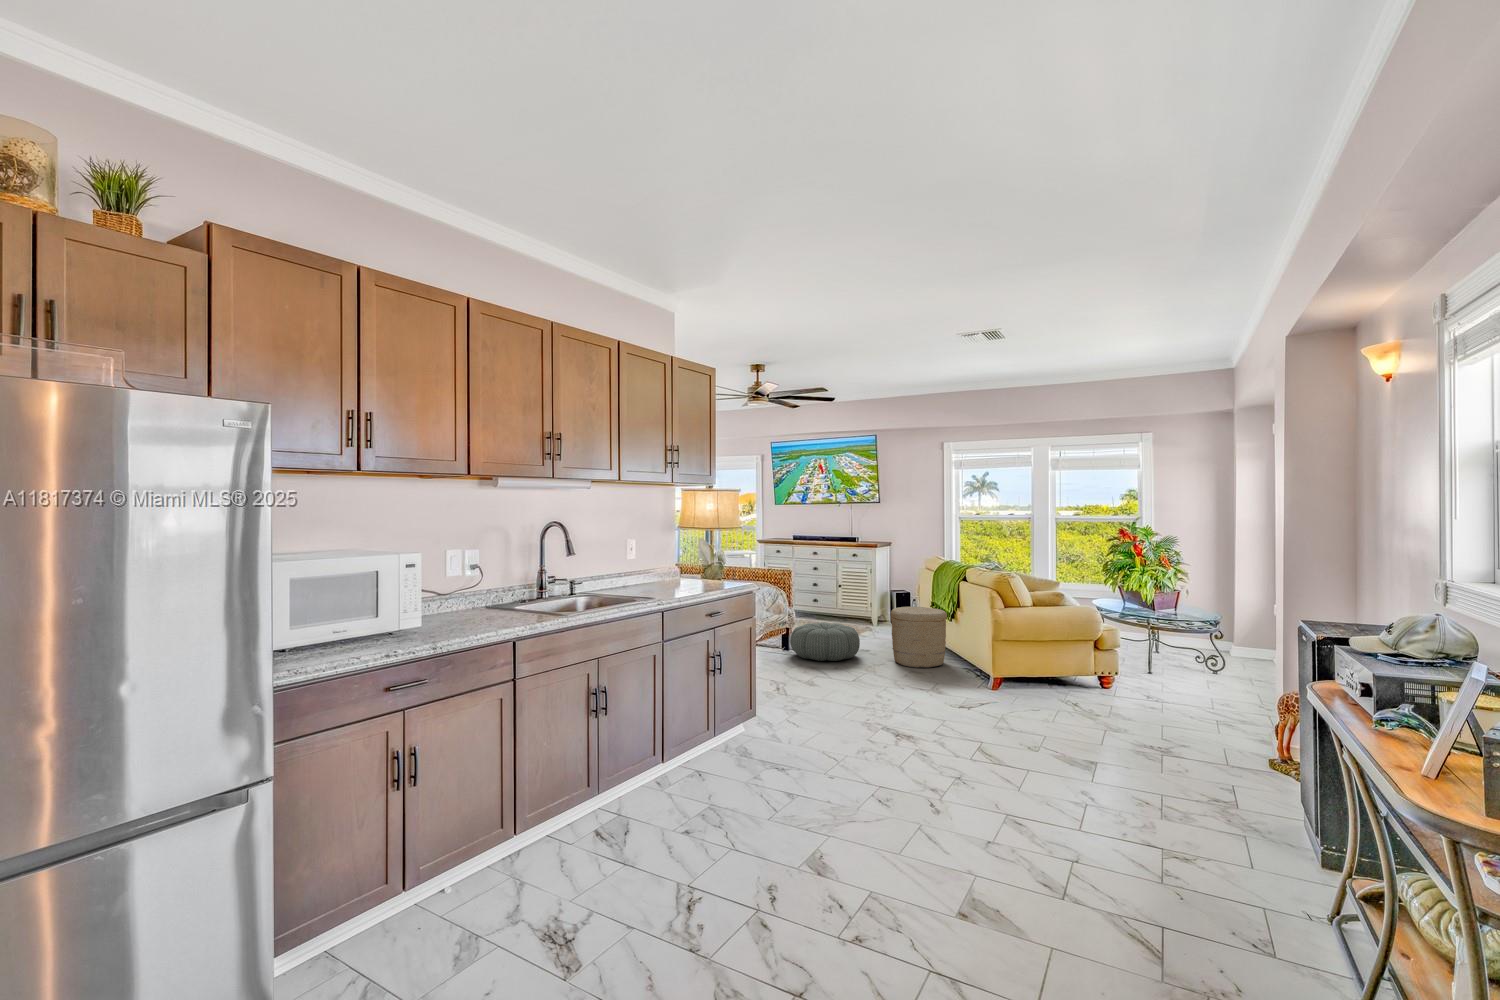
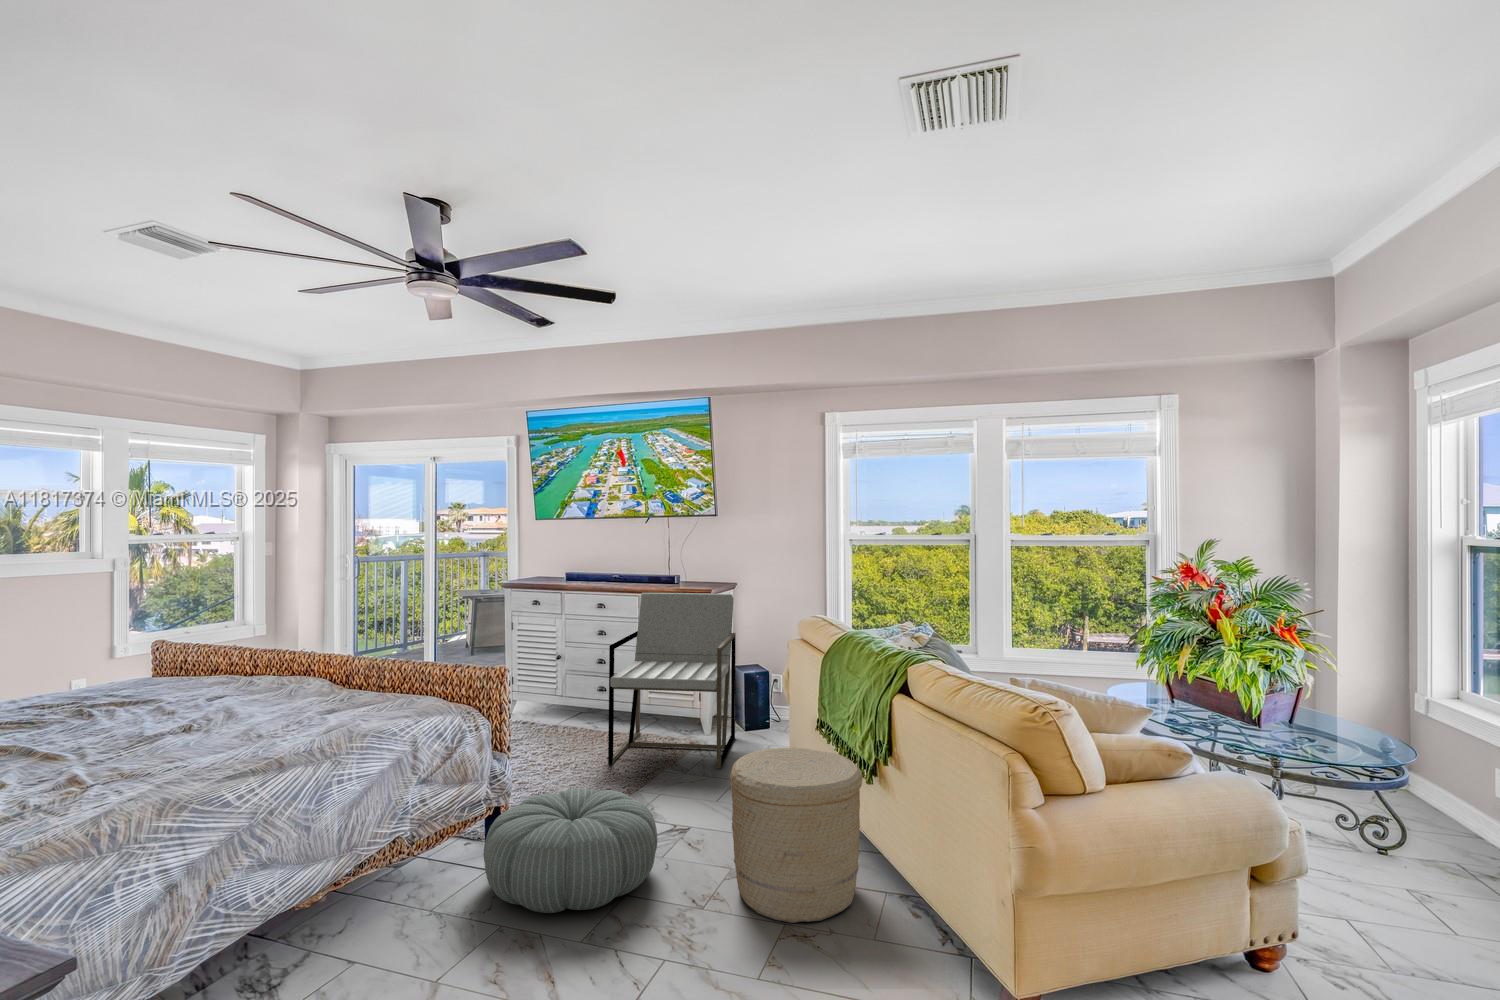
armchair: none [826,545,891,633] -> present [608,593,736,769]

